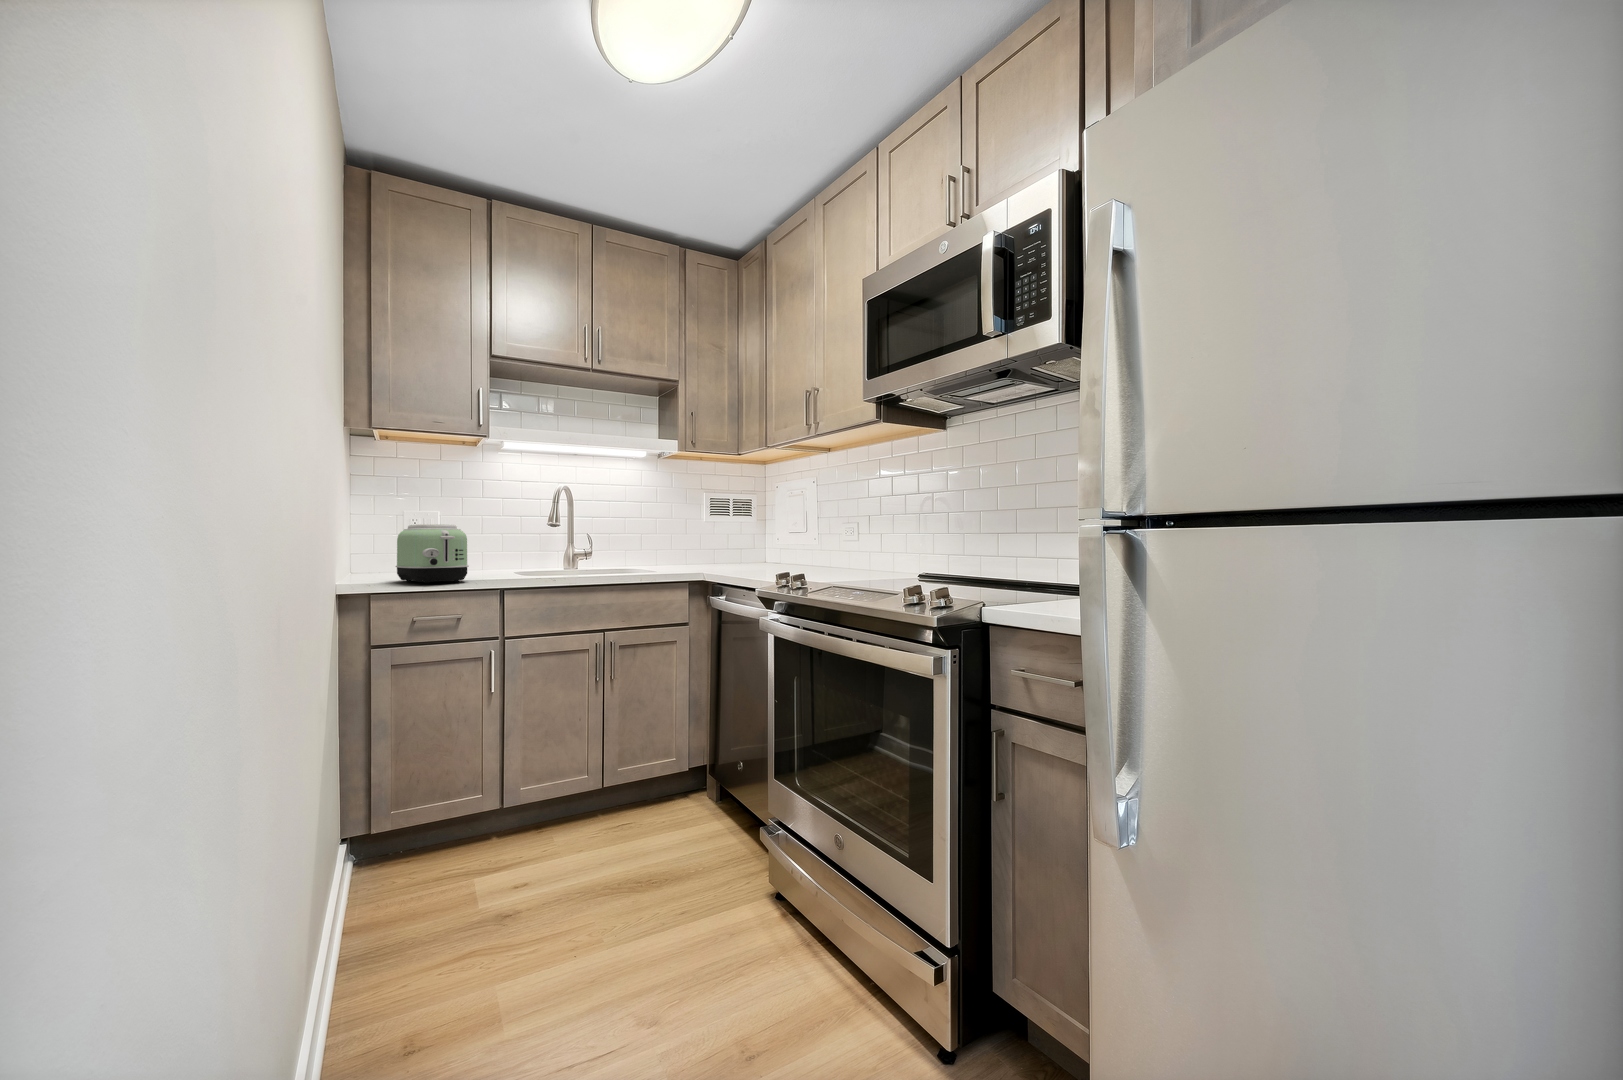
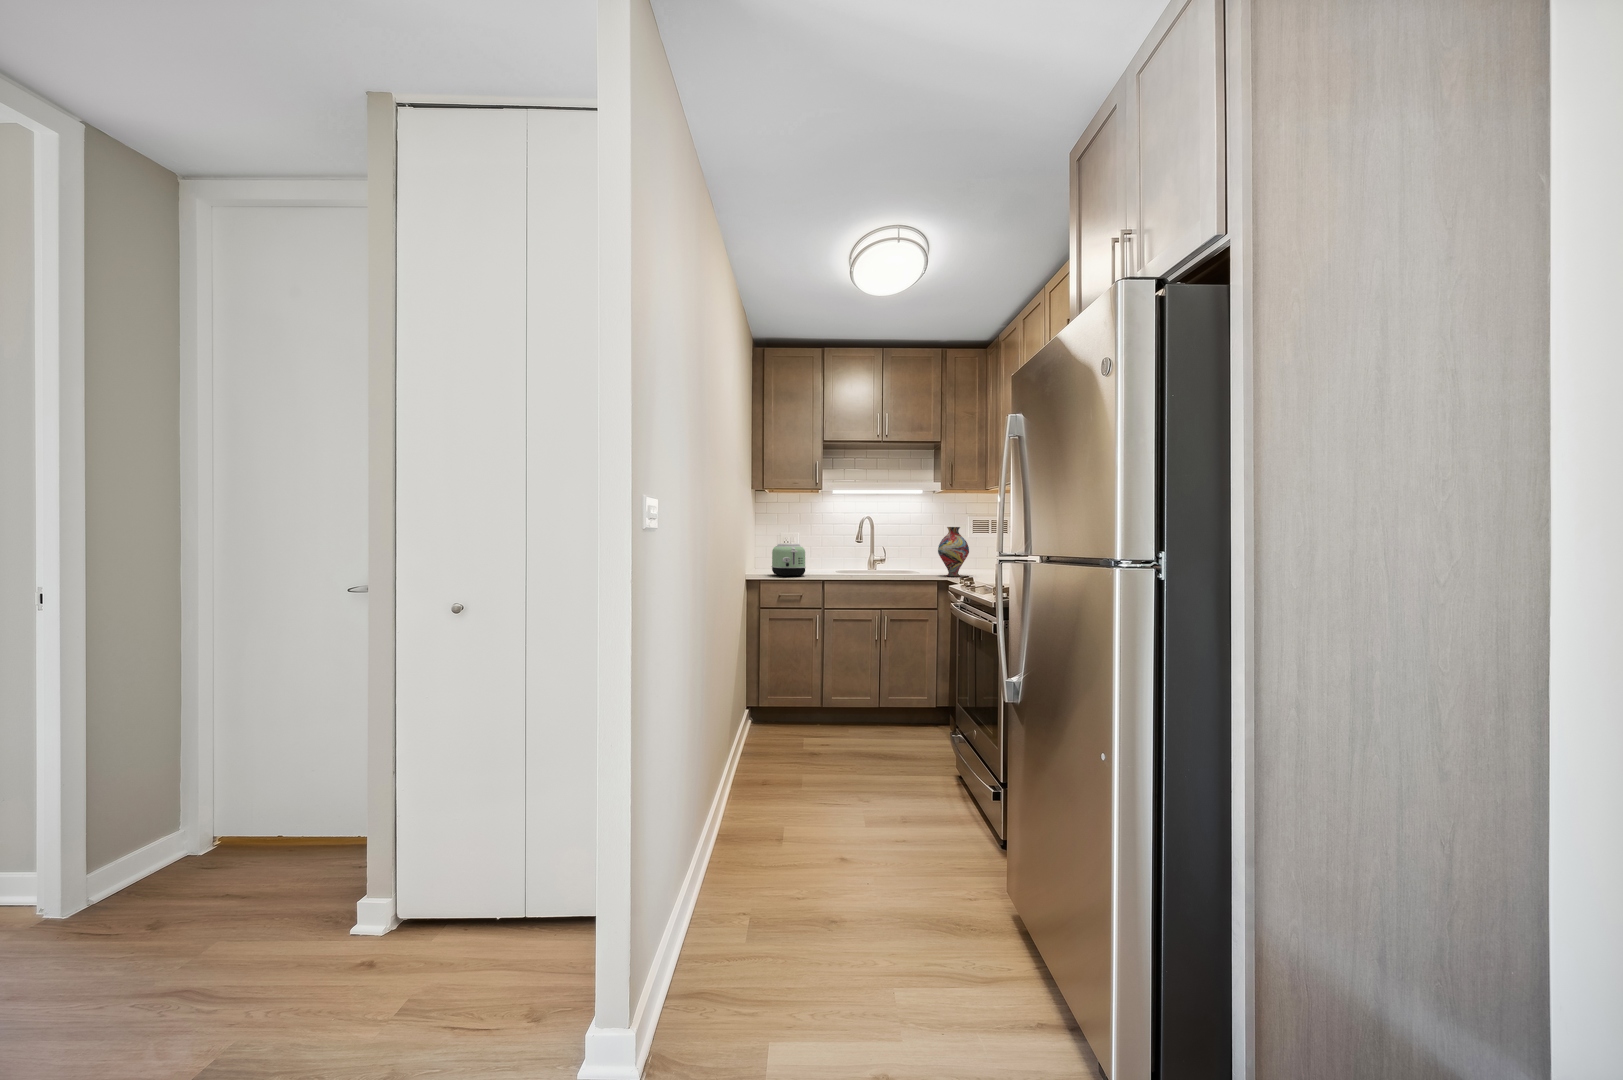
vase: none [691,500,737,574] -> present [938,527,969,576]

